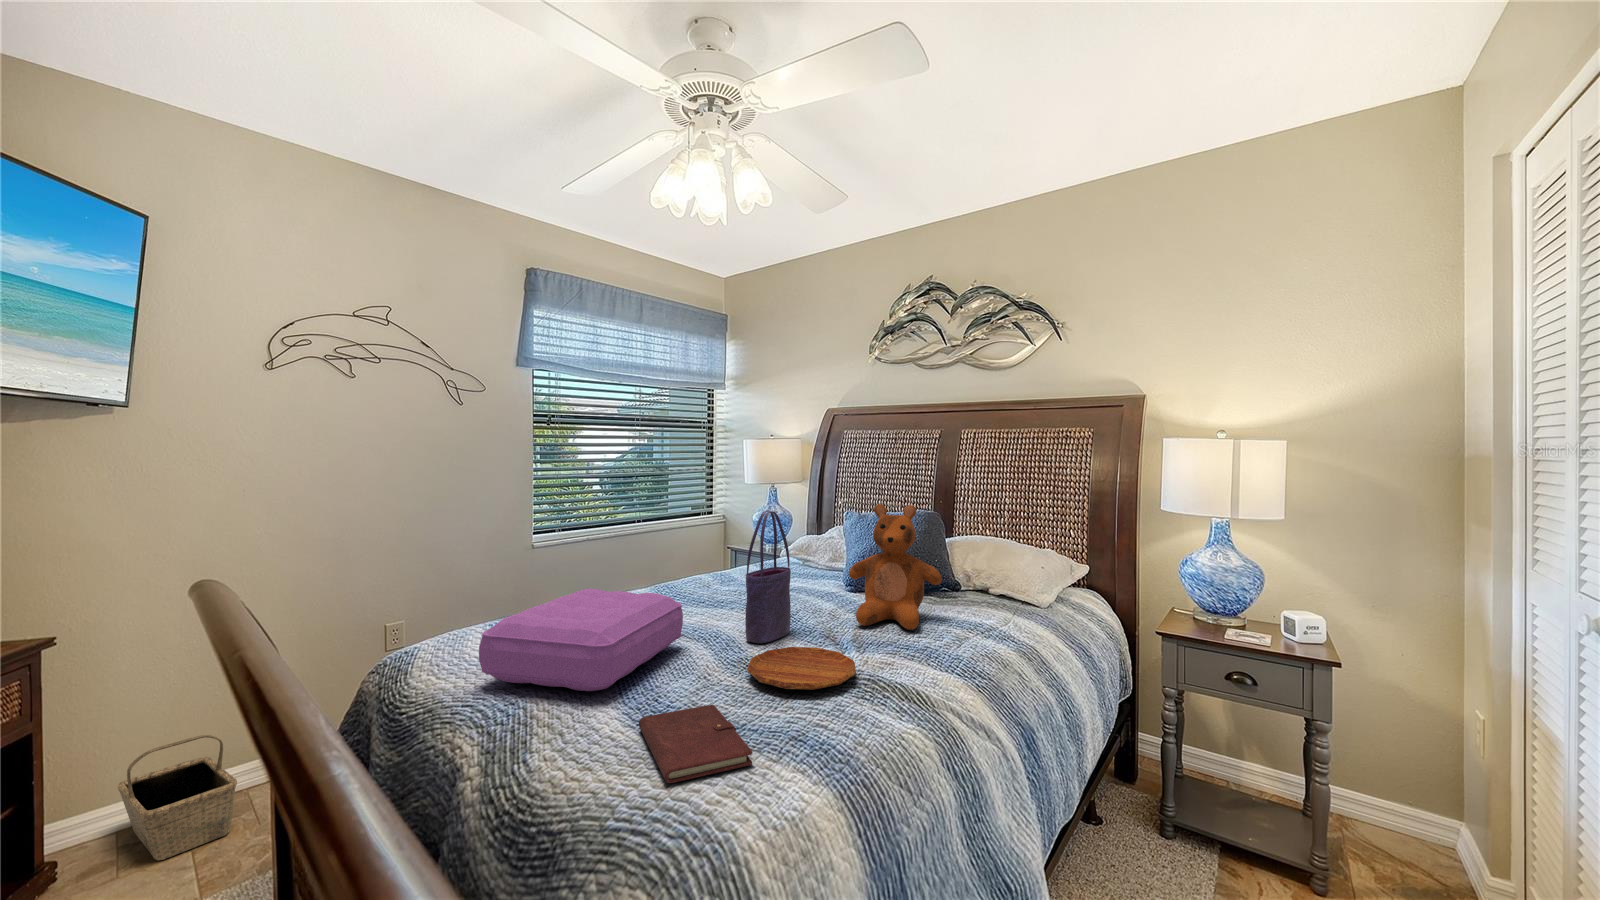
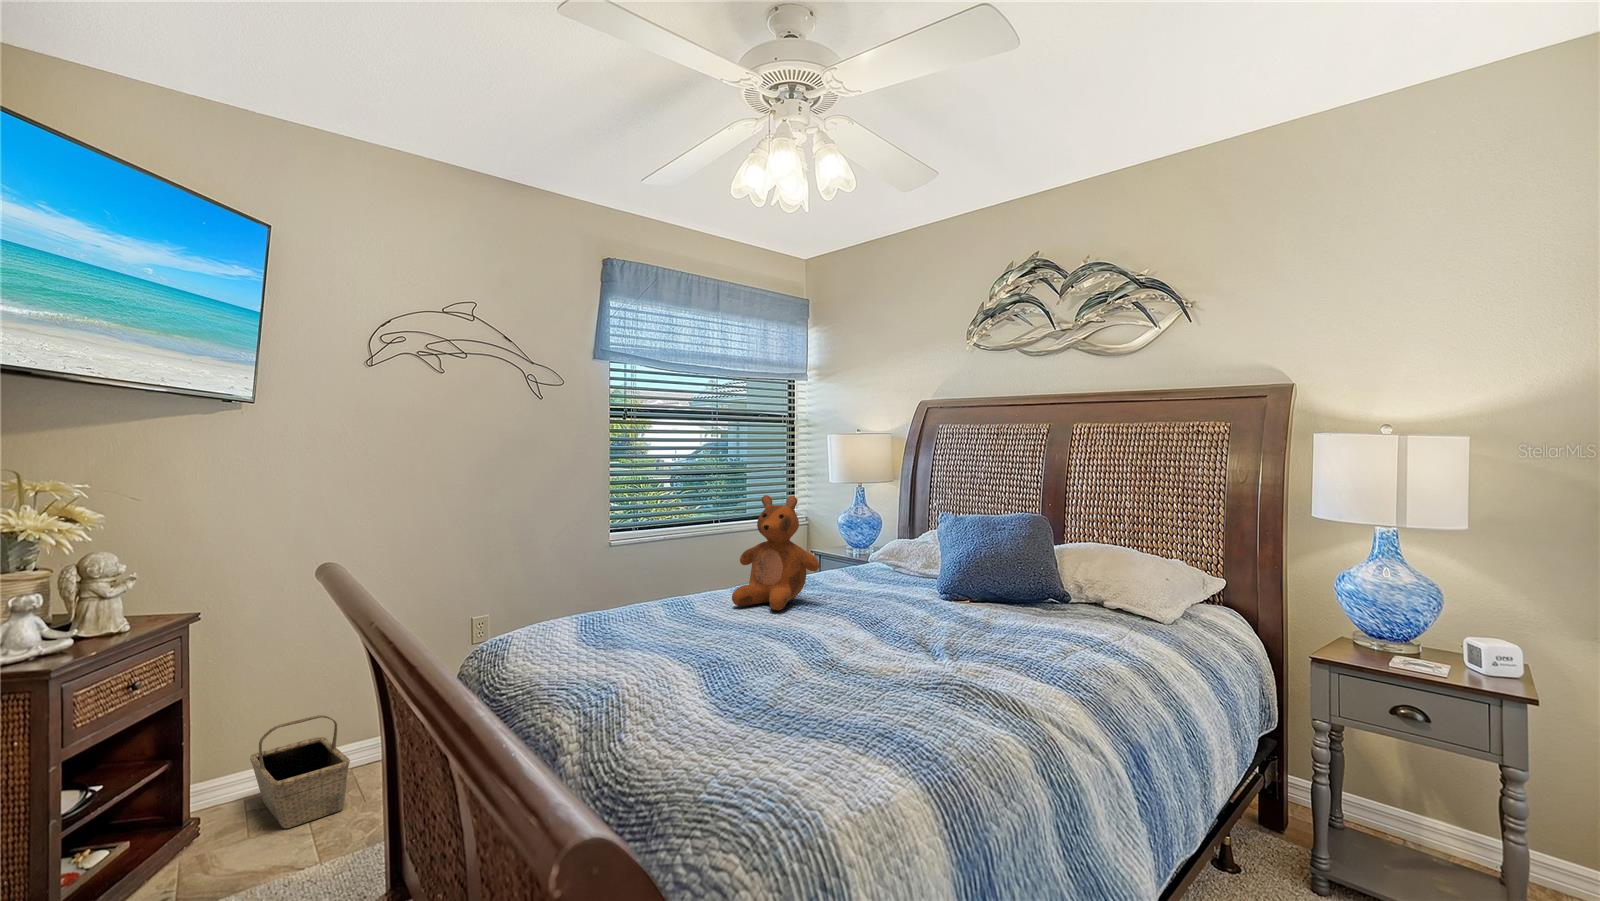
teddy bear: present [849,504,942,630] -> present [732,495,819,610]
tote bag: present [745,510,791,643] -> none [832,507,879,645]
pillow: present [479,589,683,691] -> none [574,583,768,681]
tray: present [747,647,856,690] -> none [833,648,947,690]
notebook: present [639,704,753,783] -> none [726,697,839,765]

